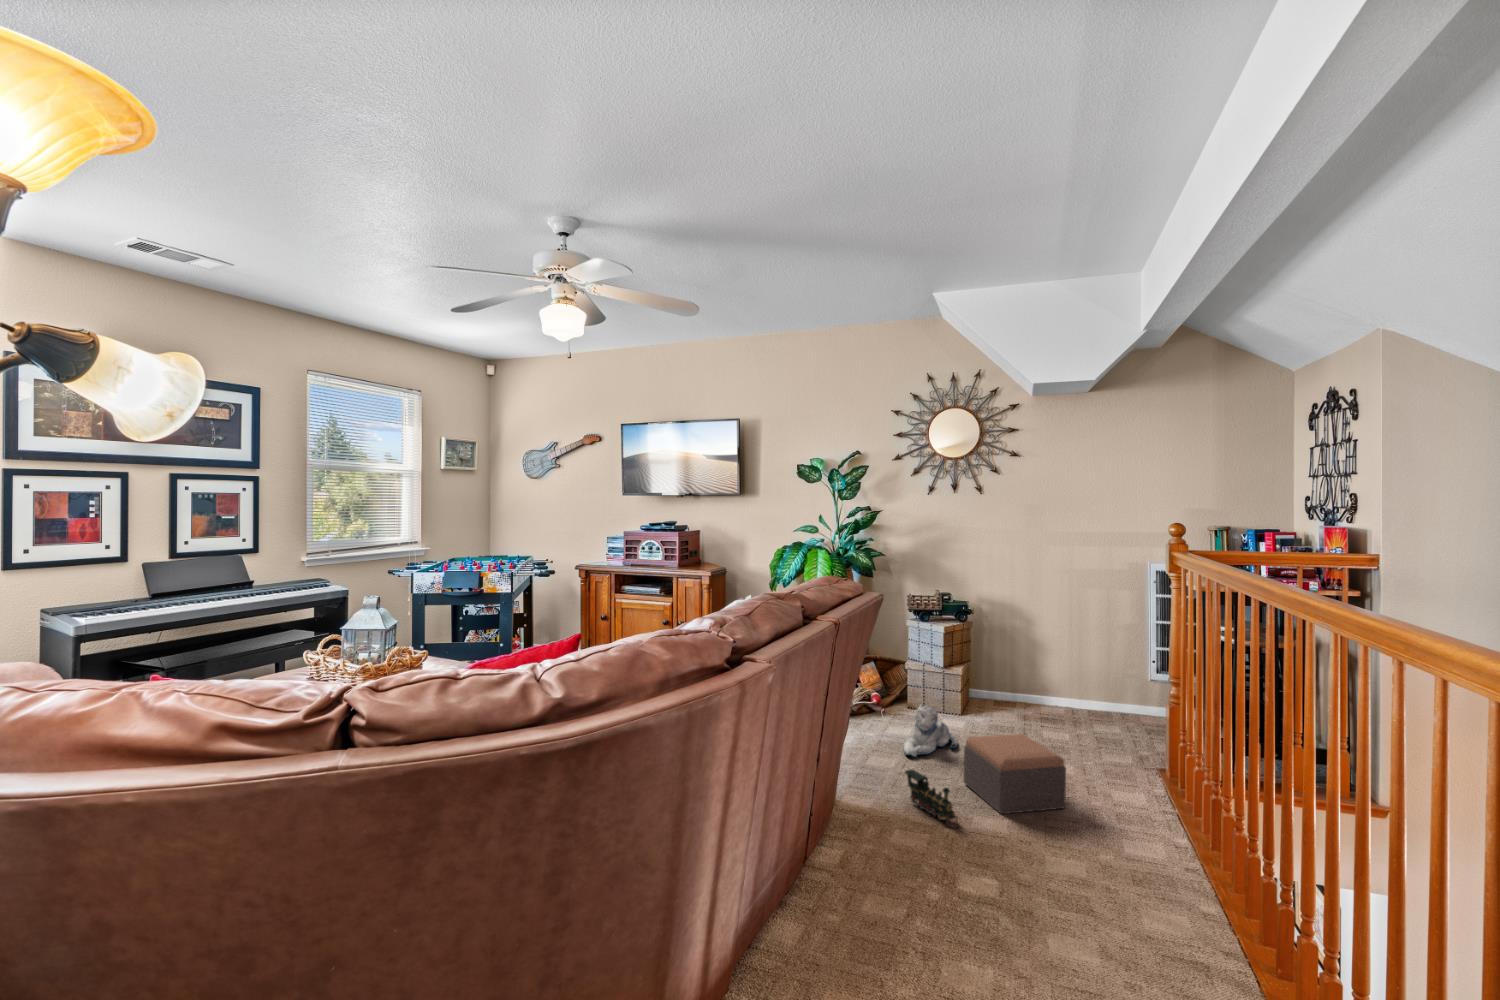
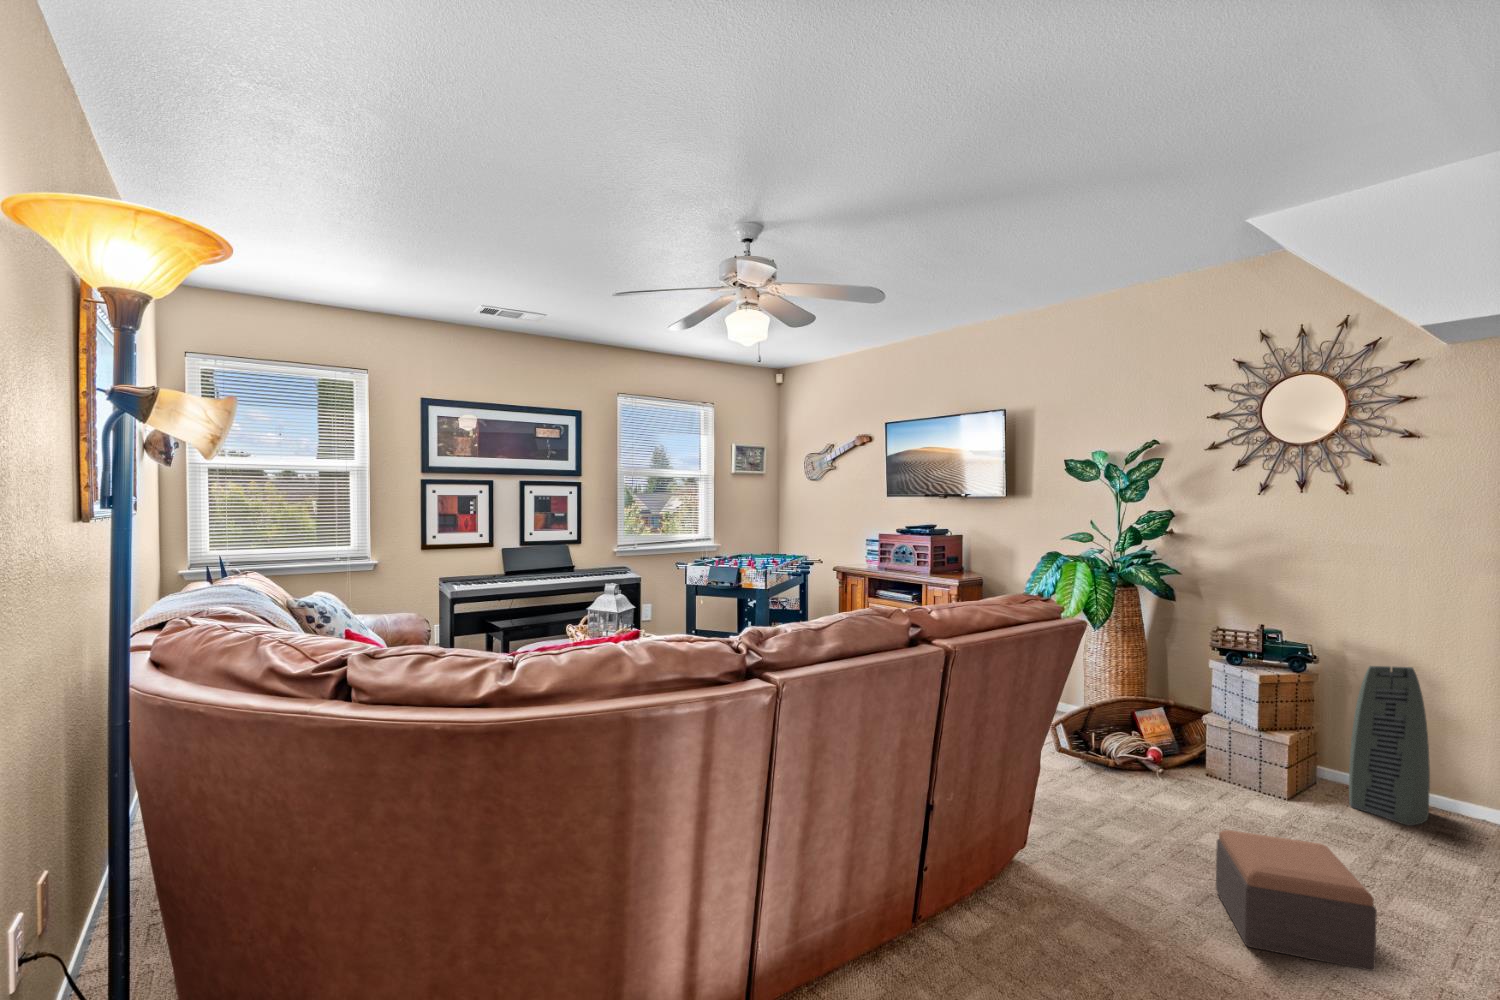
air purifier: none [989,610,1031,716] -> present [1349,666,1430,825]
plush toy: present [904,704,958,757] -> none [1151,774,1249,844]
toy train: present [905,769,958,826] -> none [1107,851,1165,942]

